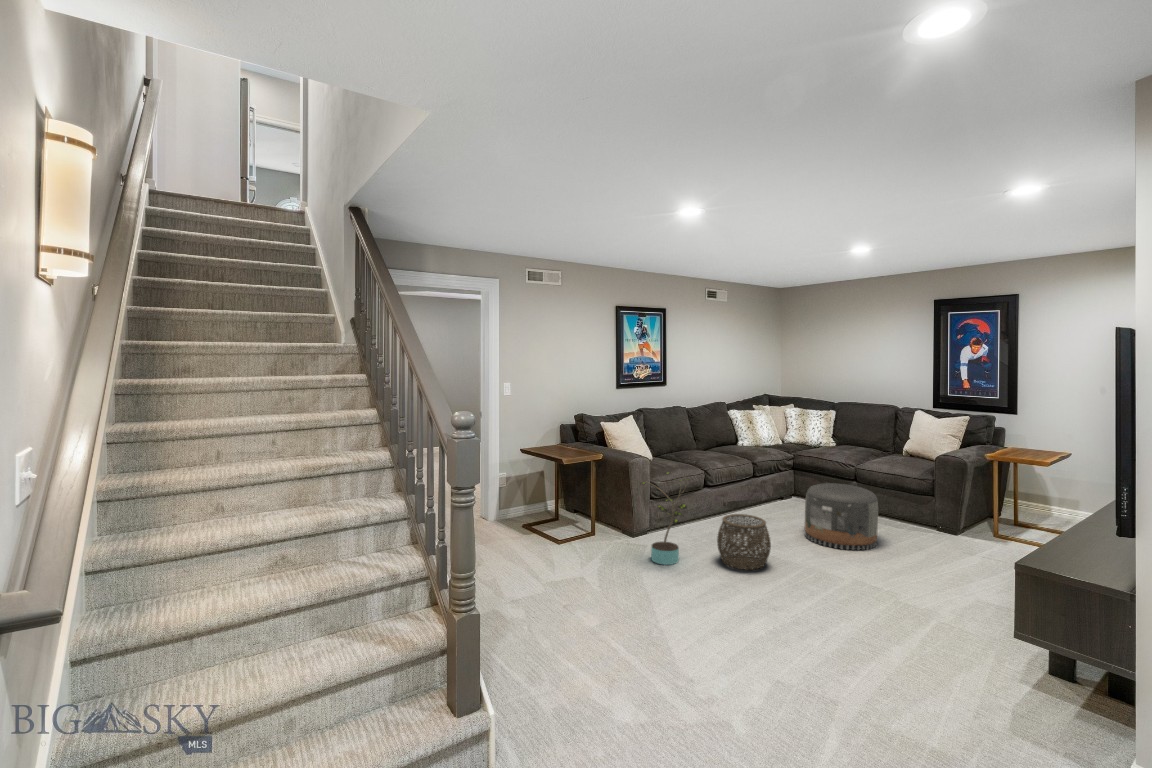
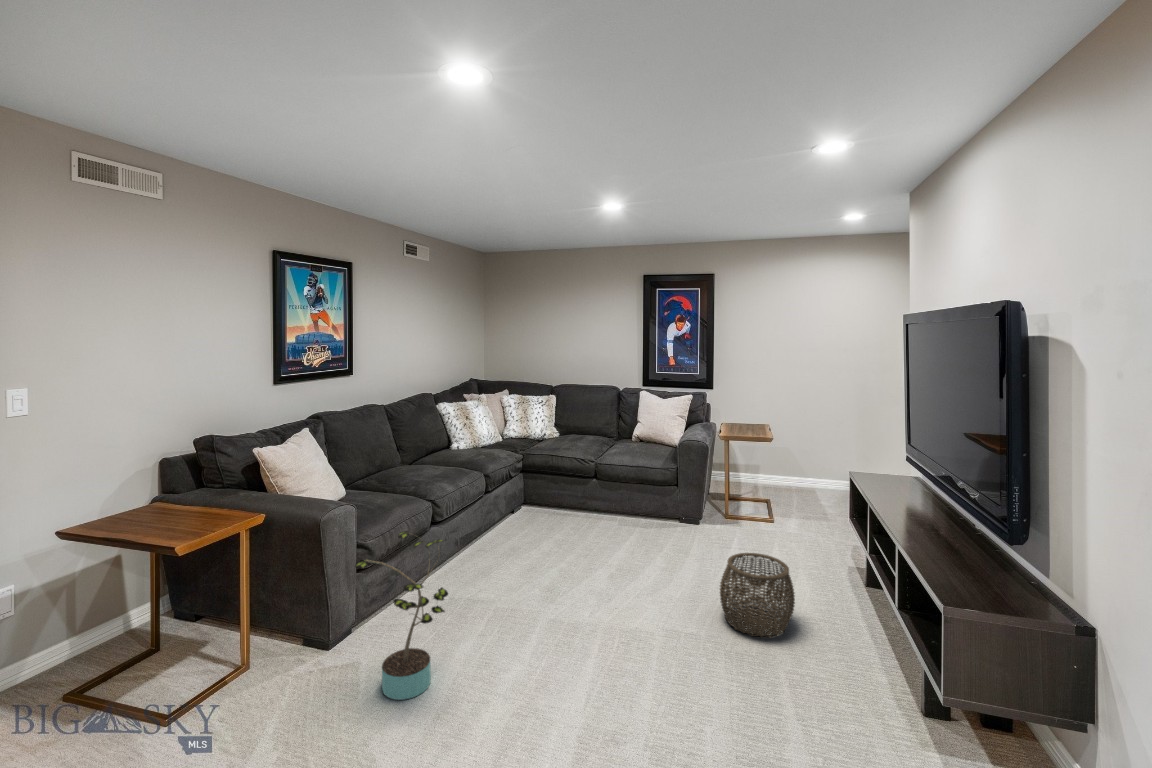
pouf: present [804,483,878,550] -> none [570,491,651,579]
woven basket: present [717,514,771,570] -> present [720,553,795,637]

